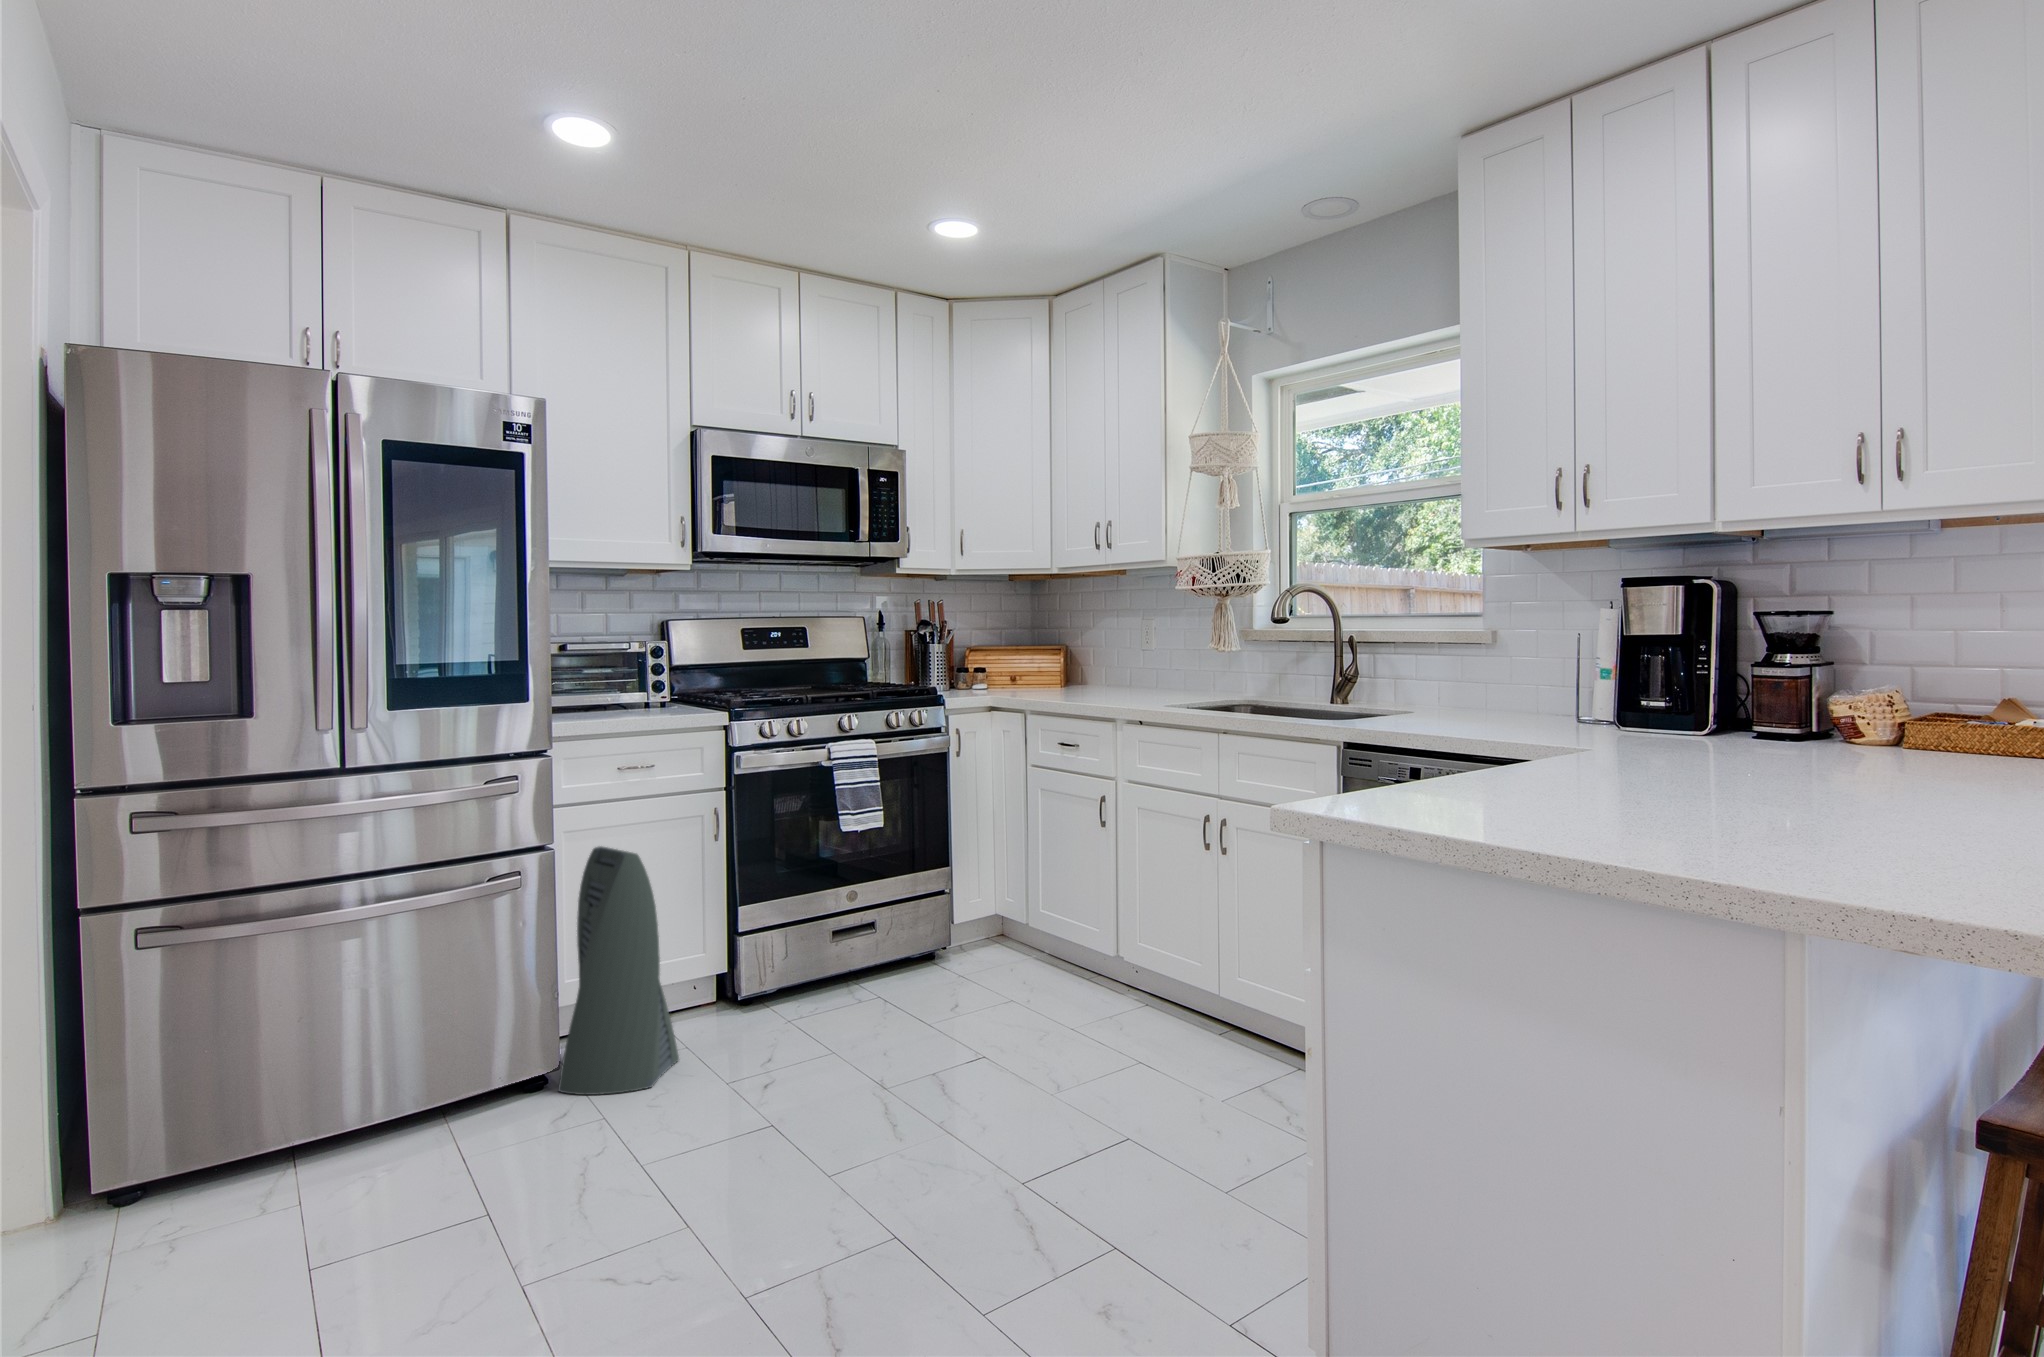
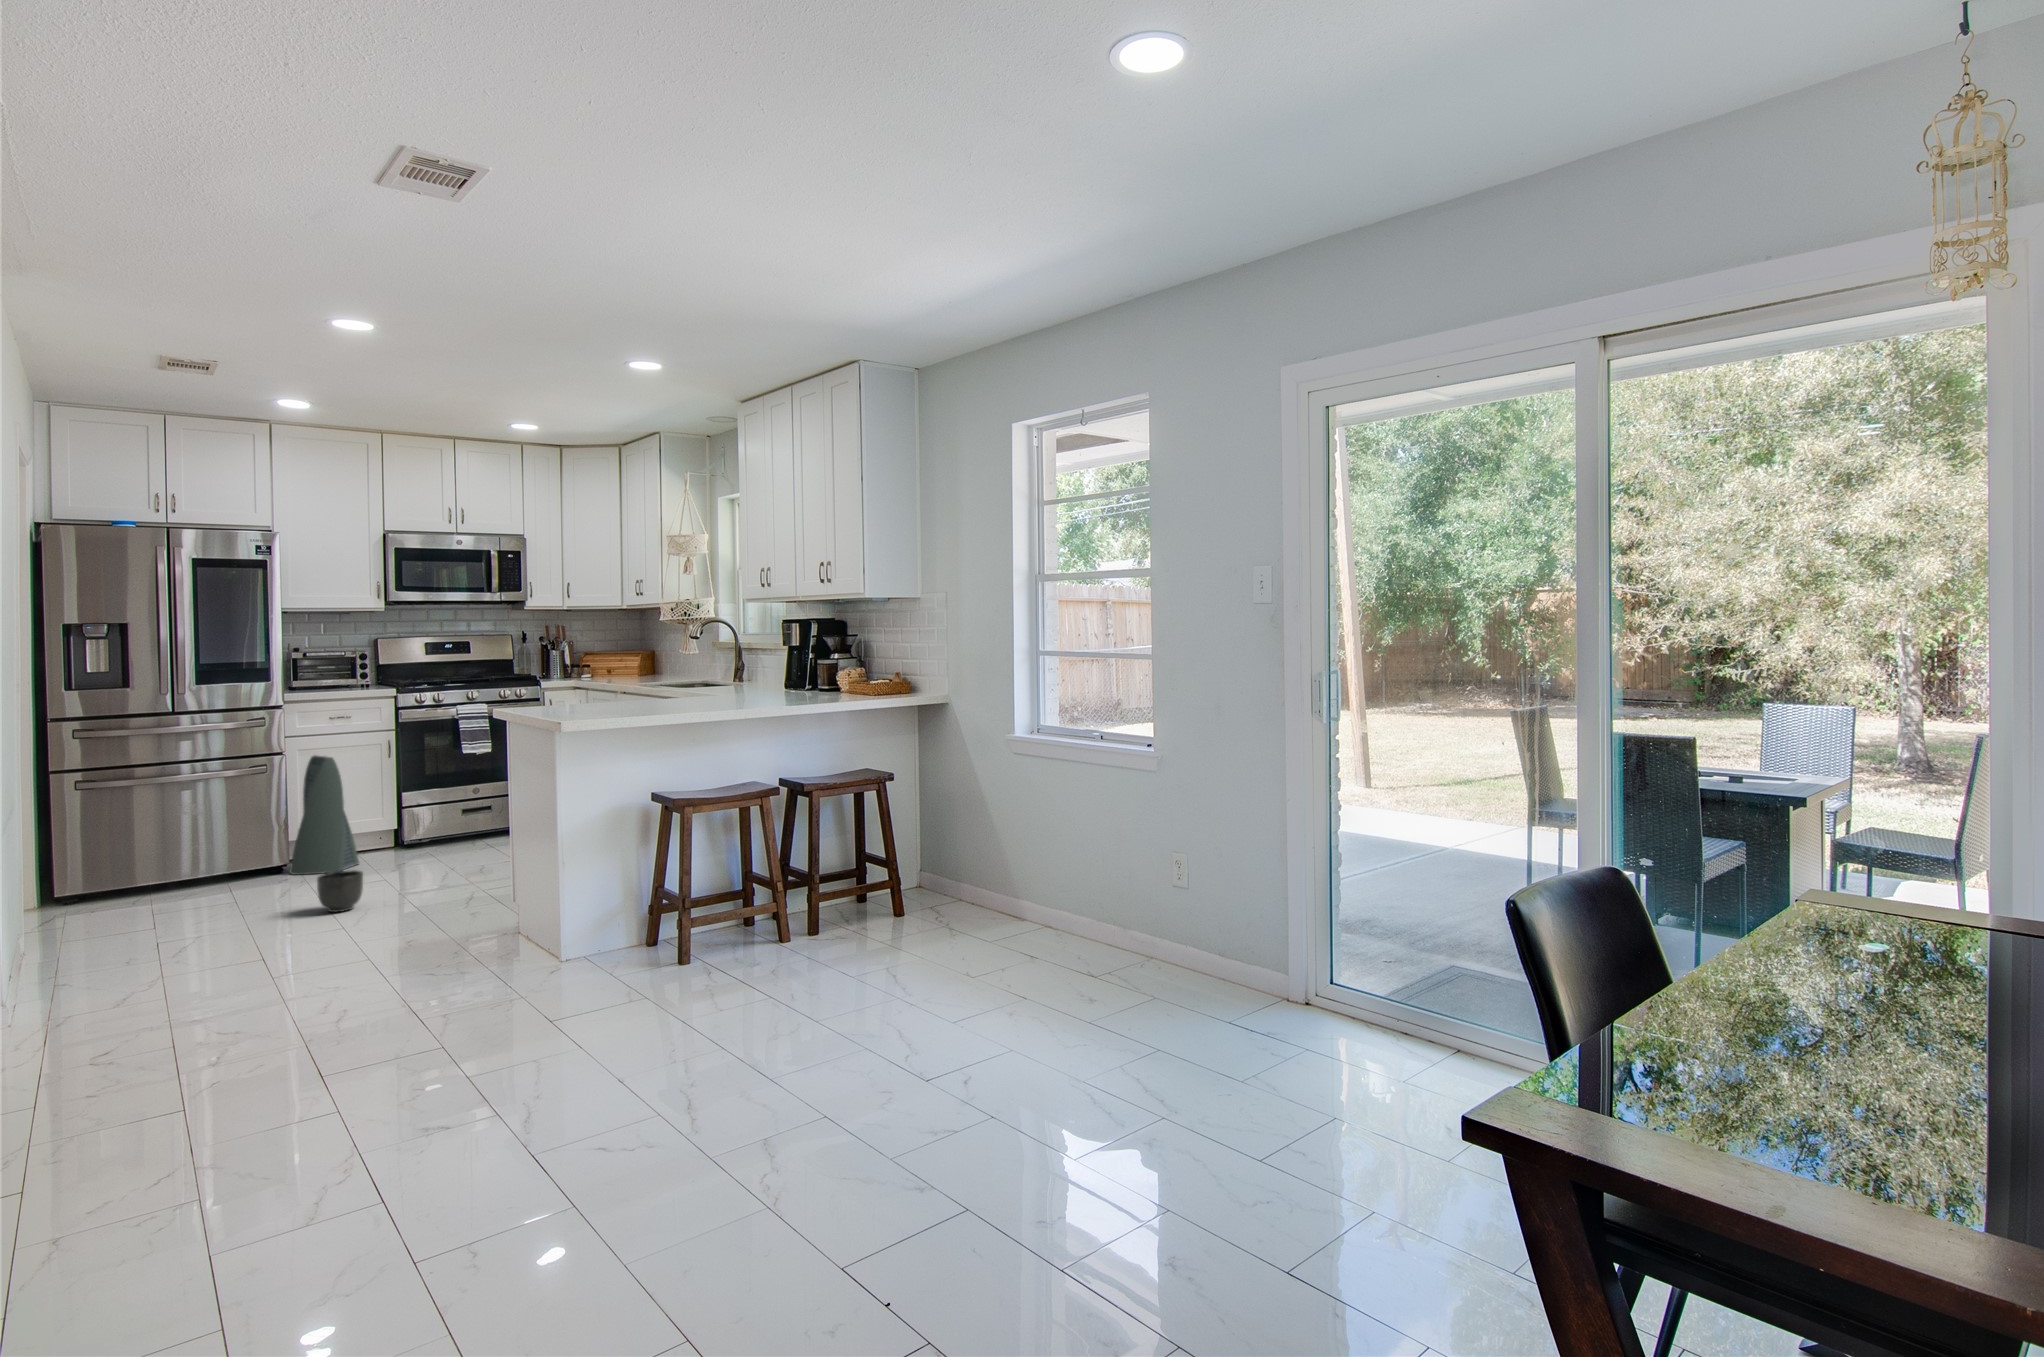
planter: none [675,1165,775,1290] -> present [317,870,363,912]

